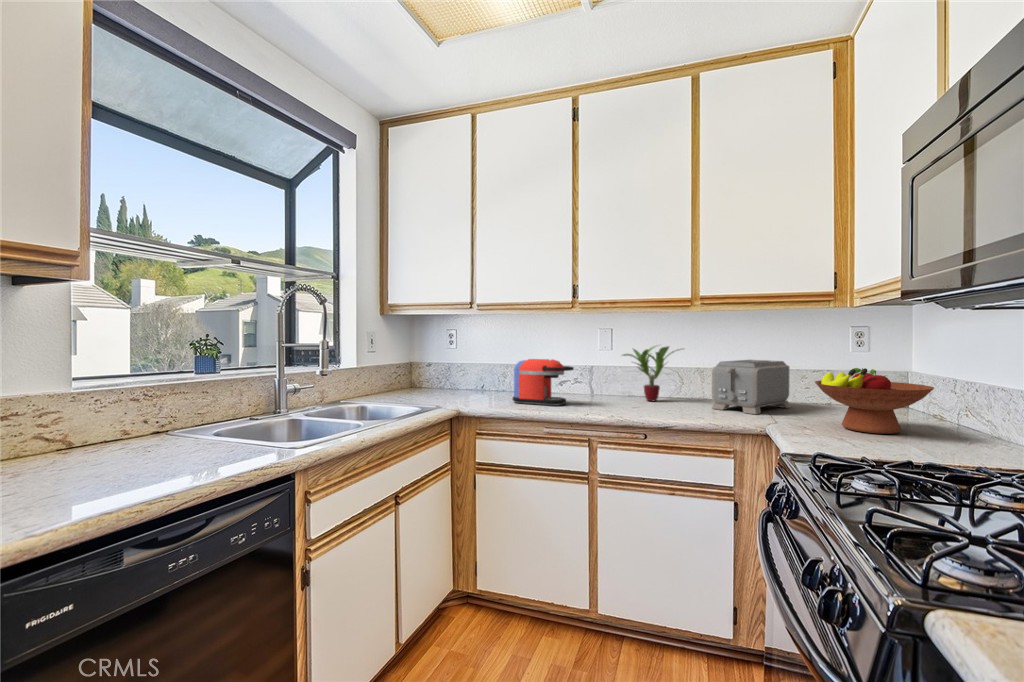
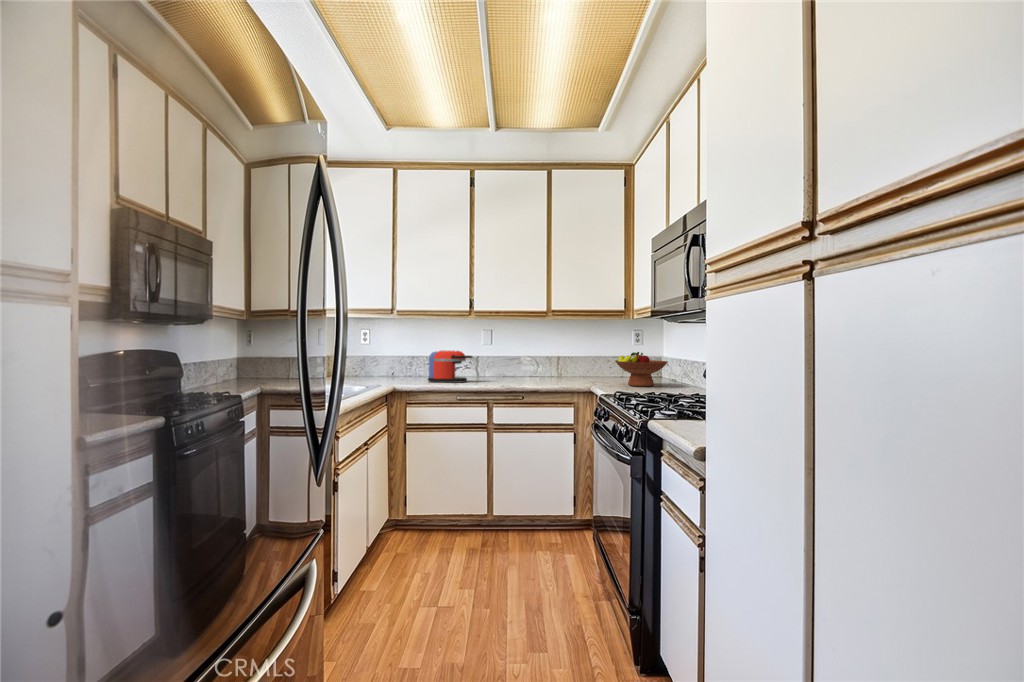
potted plant: present [623,346,683,401] -> none [500,341,542,379]
toaster: present [712,360,790,414] -> none [558,351,602,382]

